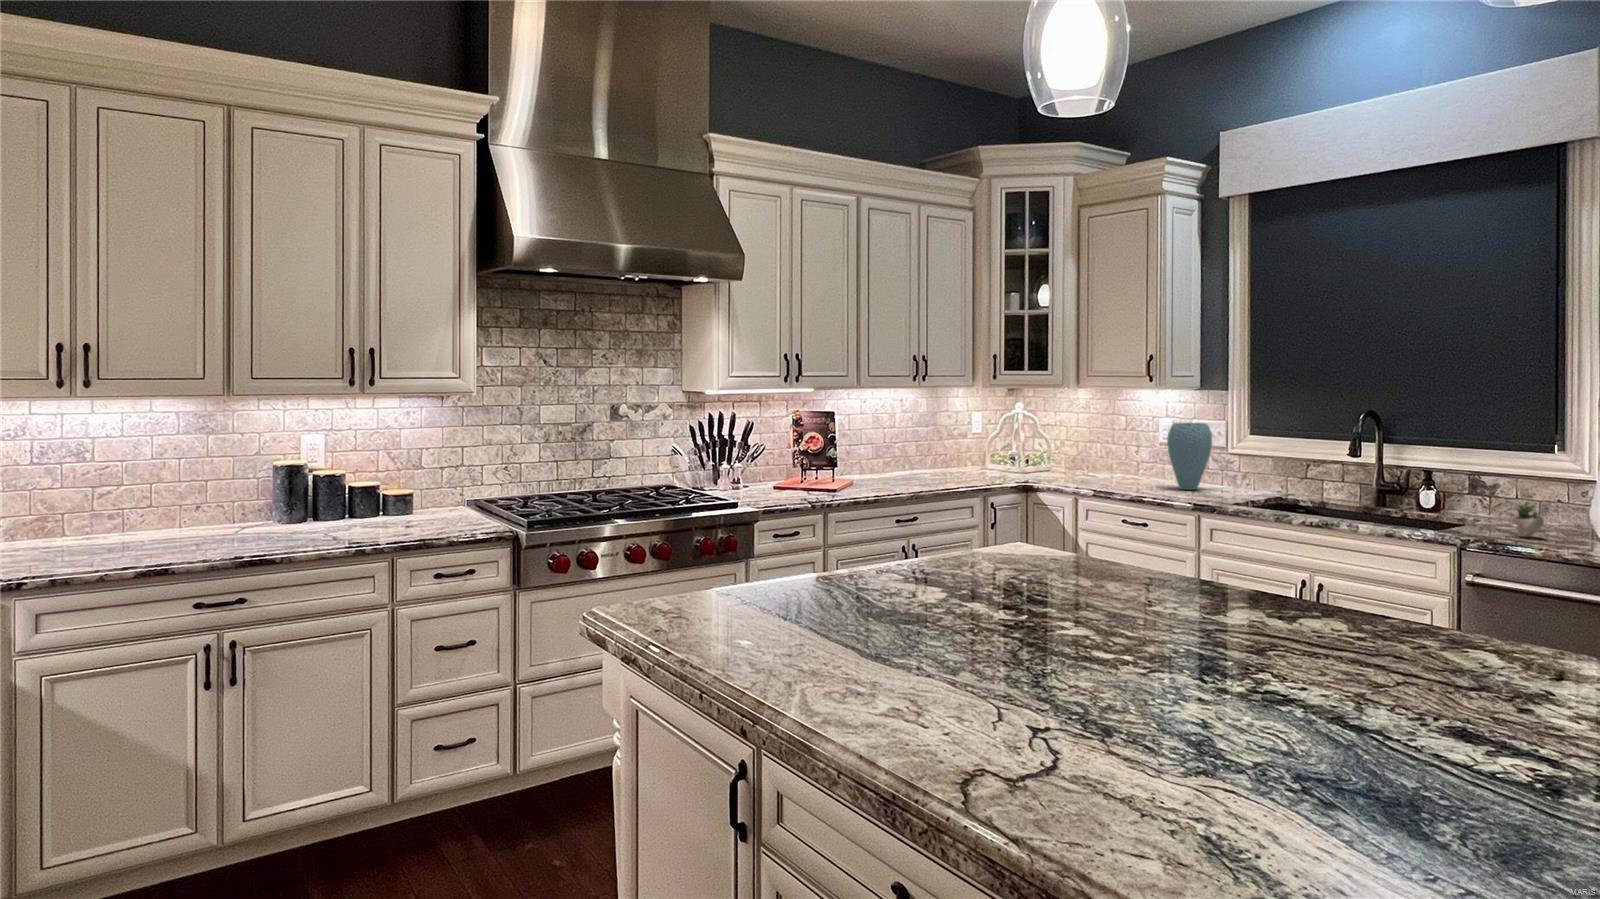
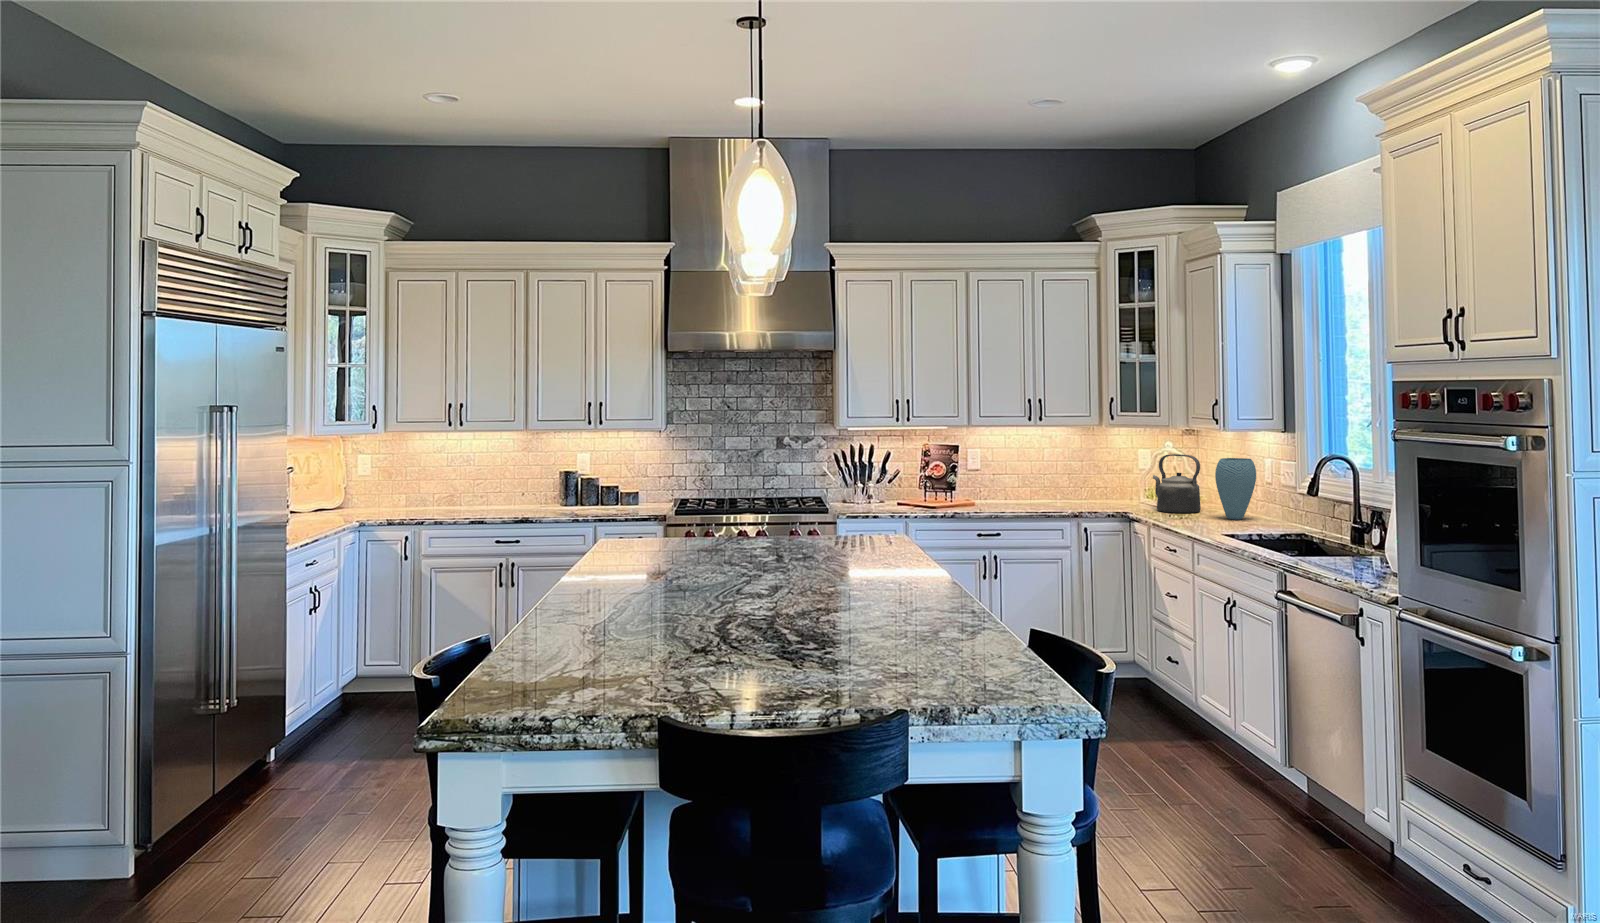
kettle: none [1071,420,1134,486] -> present [1153,454,1201,513]
succulent plant: present [1513,501,1544,537] -> none [1342,537,1370,571]

